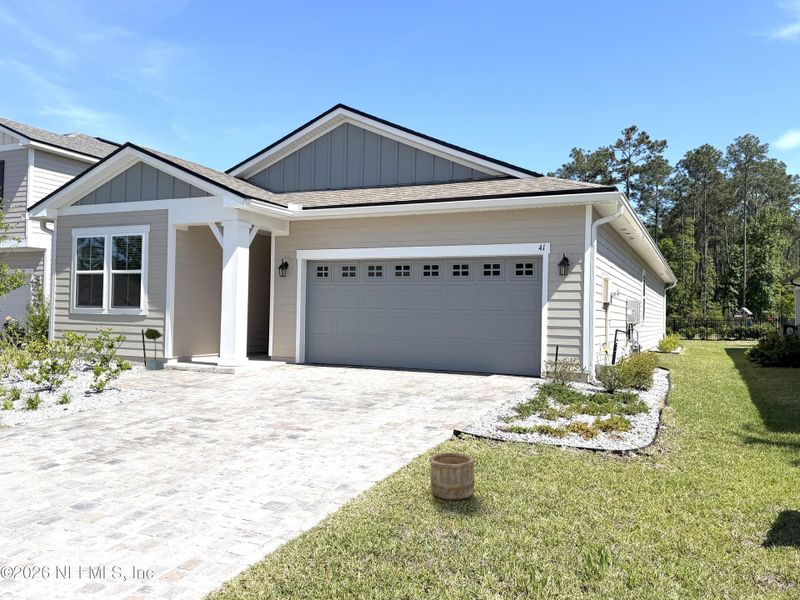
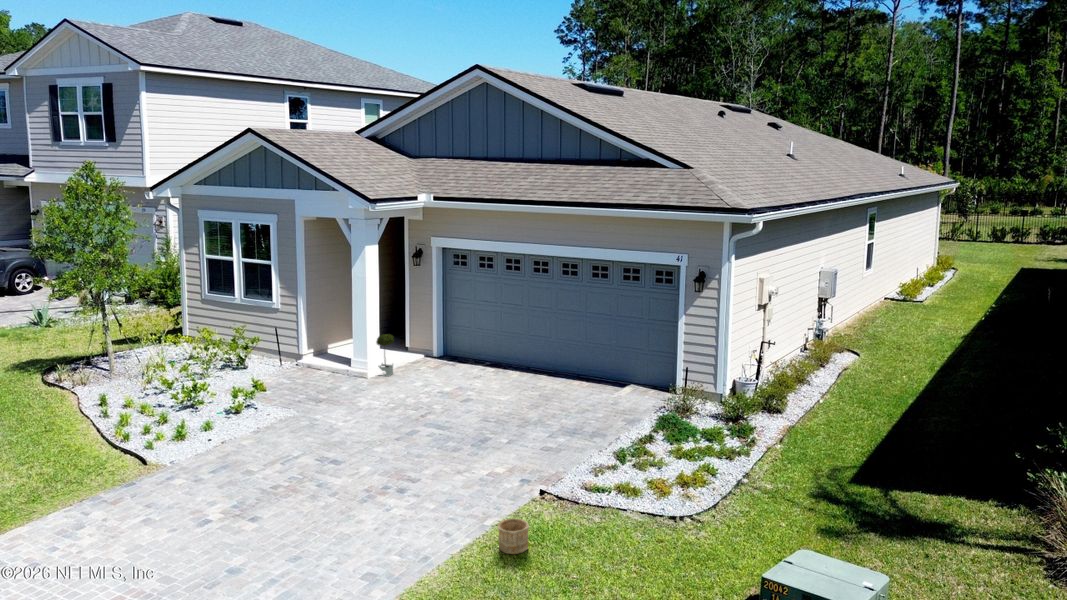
potted tree: present [145,328,164,370] -> present [376,334,394,376]

